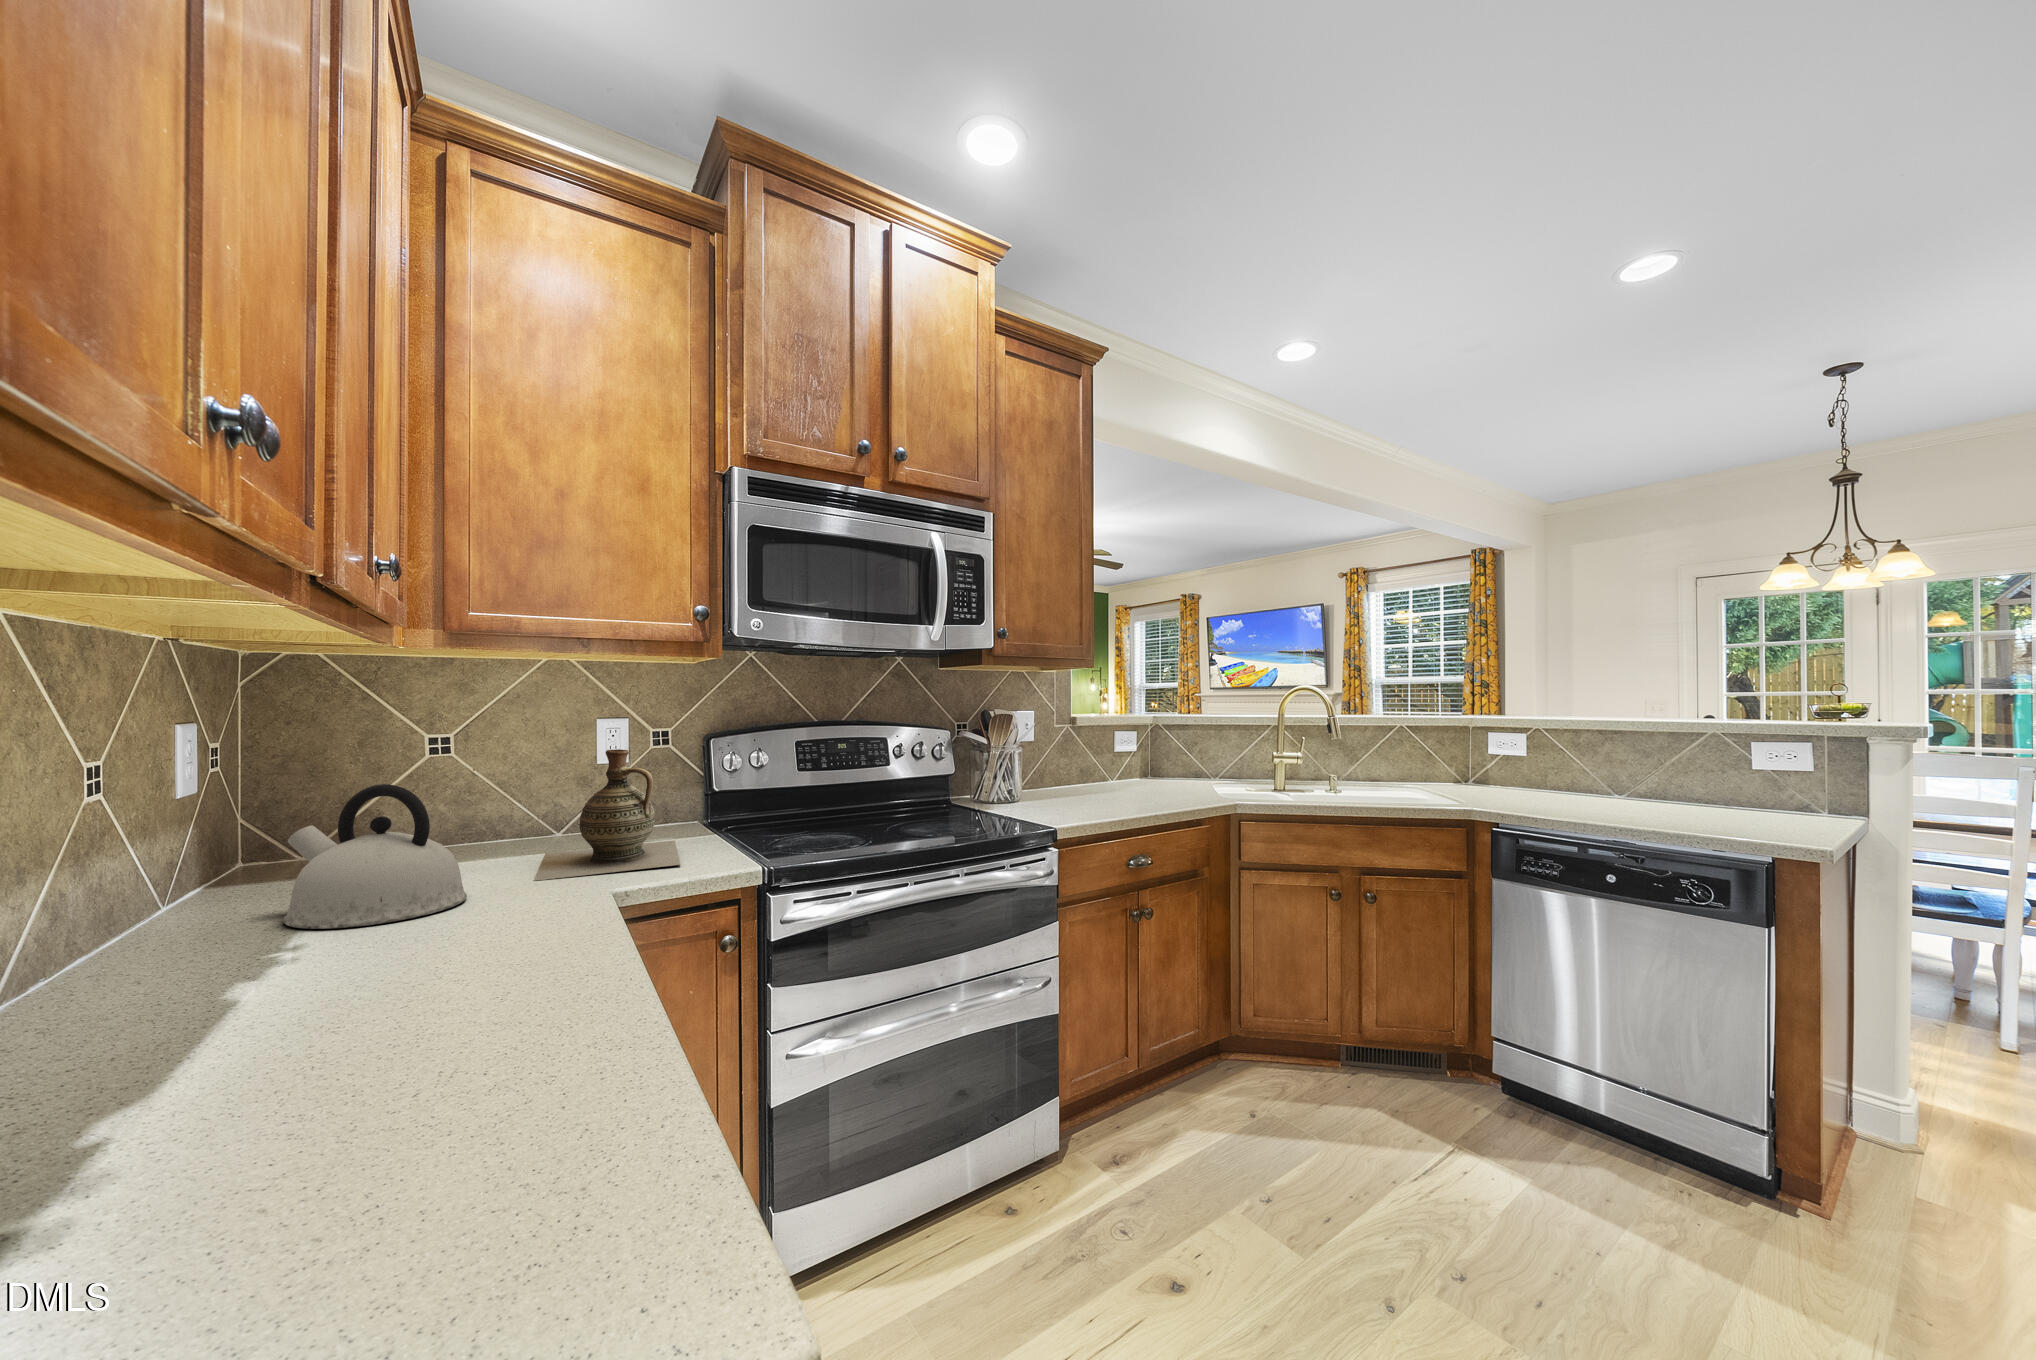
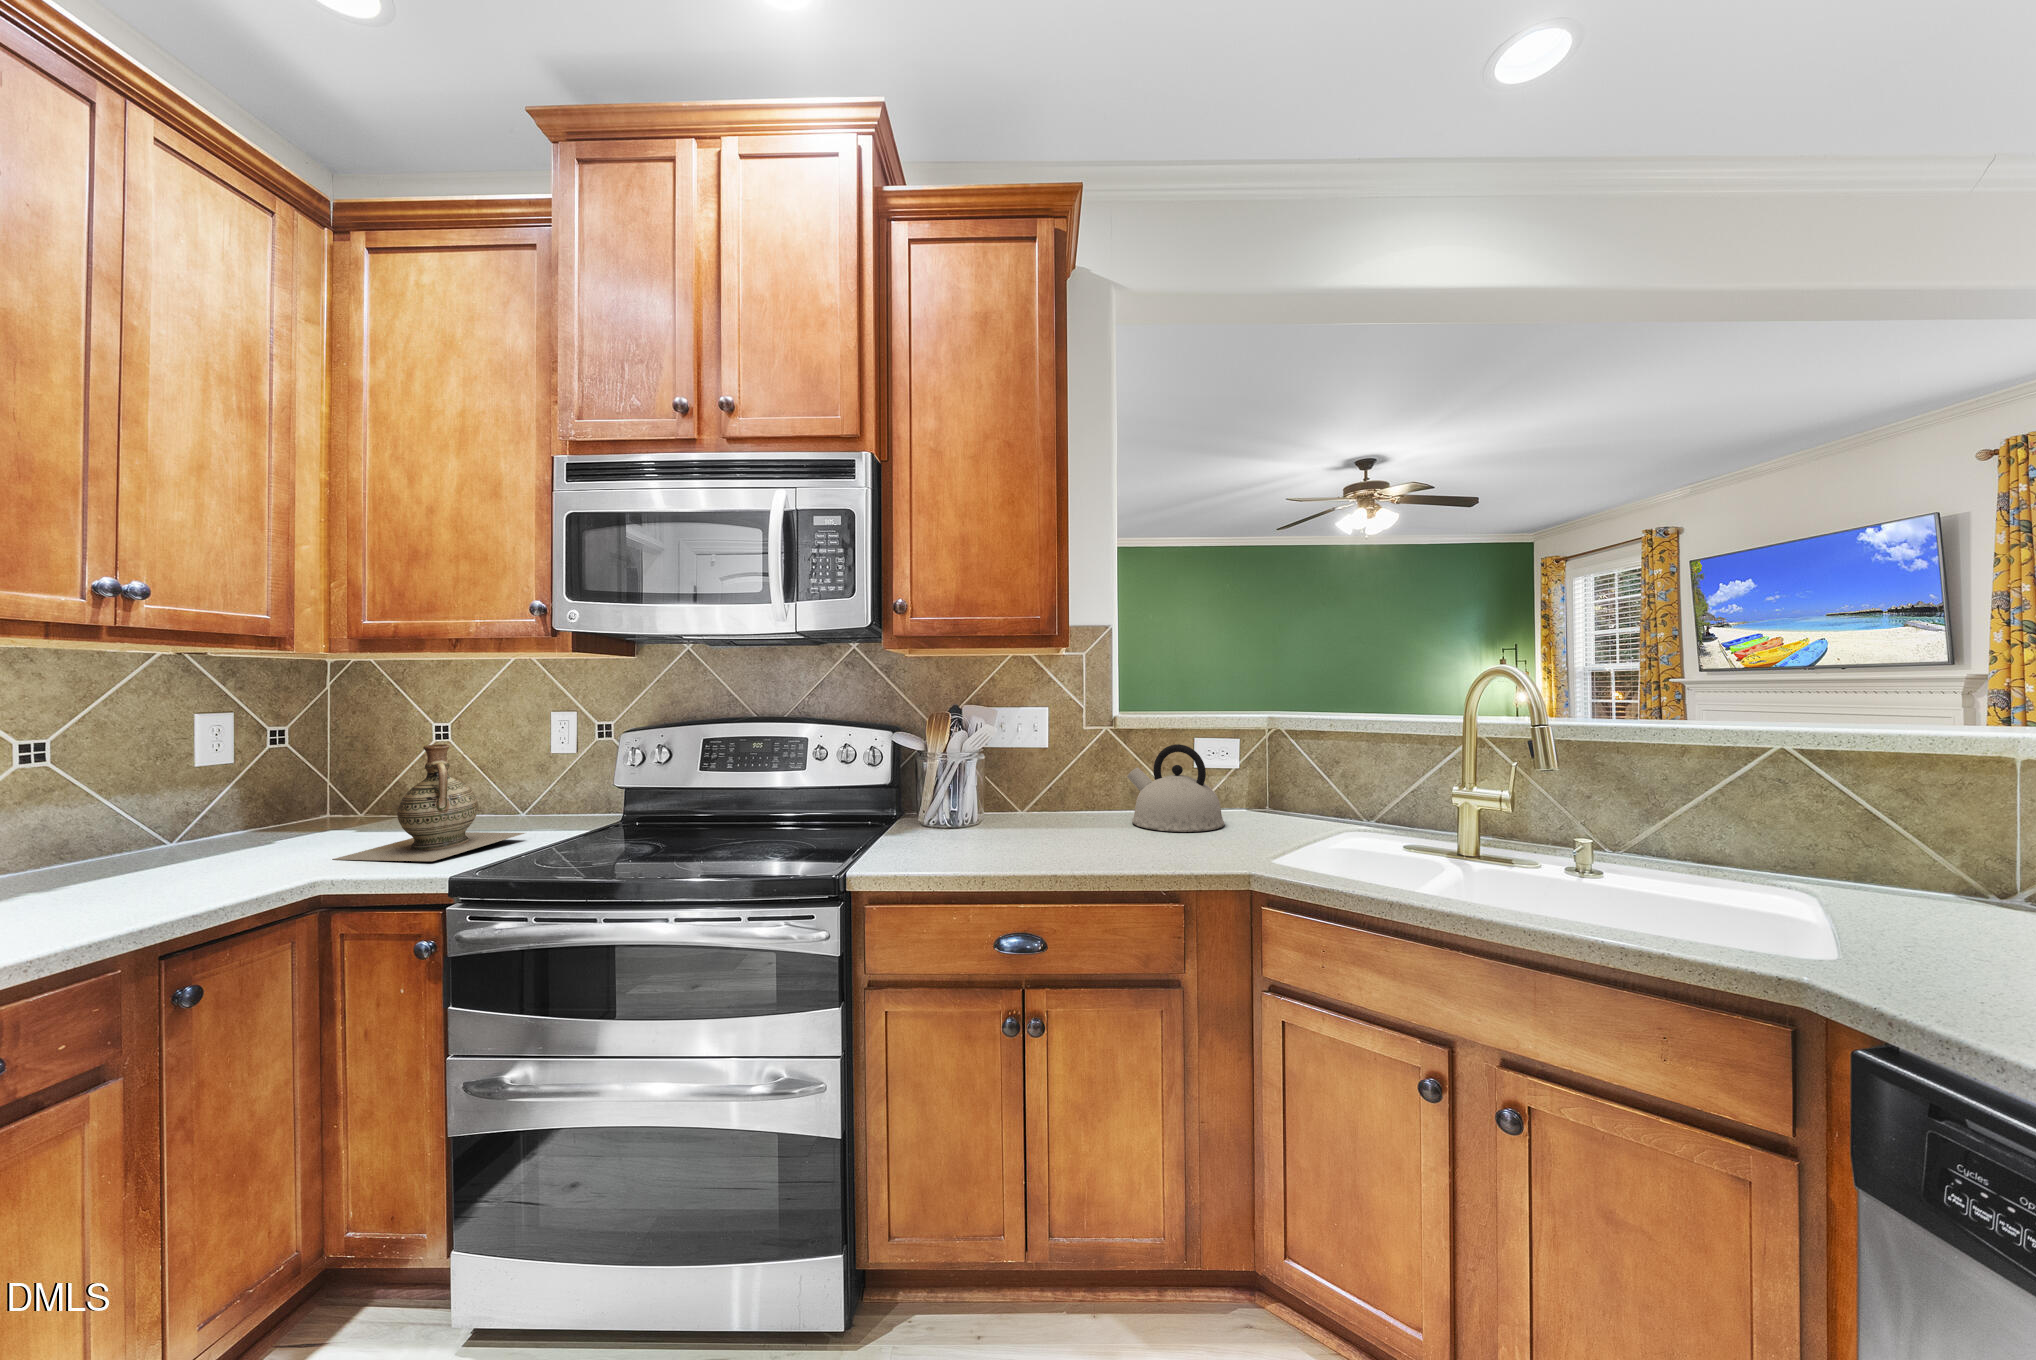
kettle: present [283,784,467,929] -> present [1127,744,1225,832]

